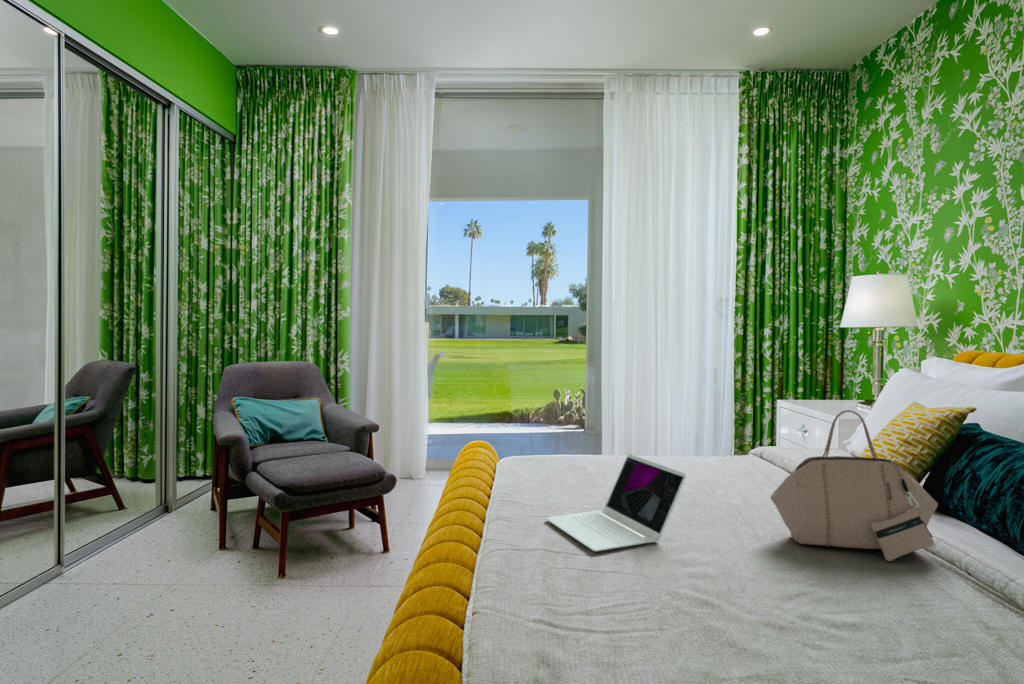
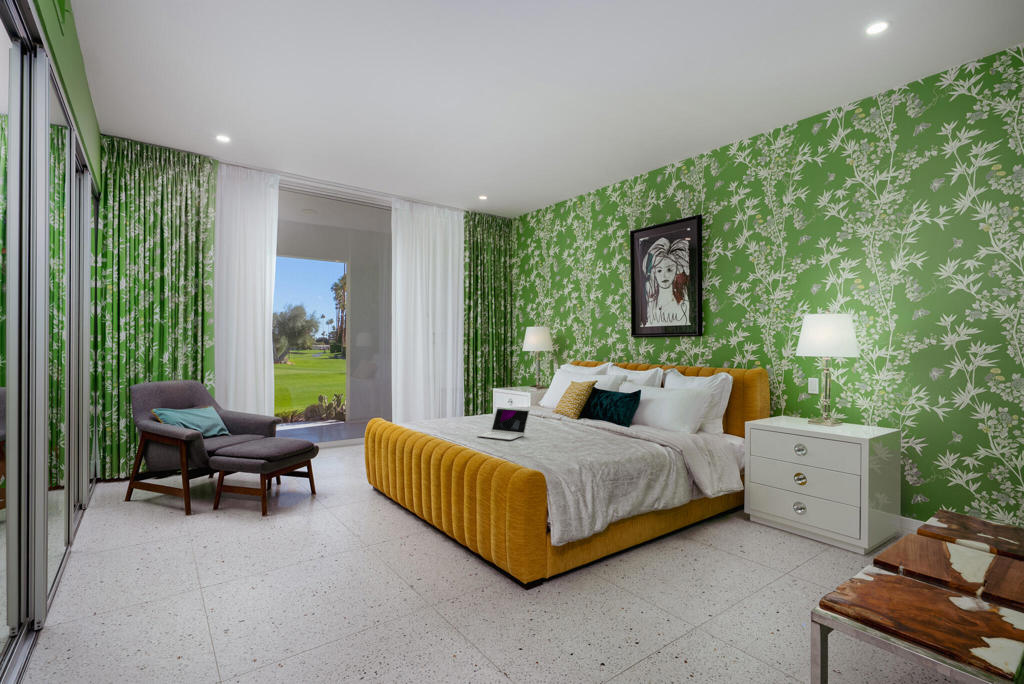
handbag: present [771,410,938,561] -> none [553,383,600,430]

